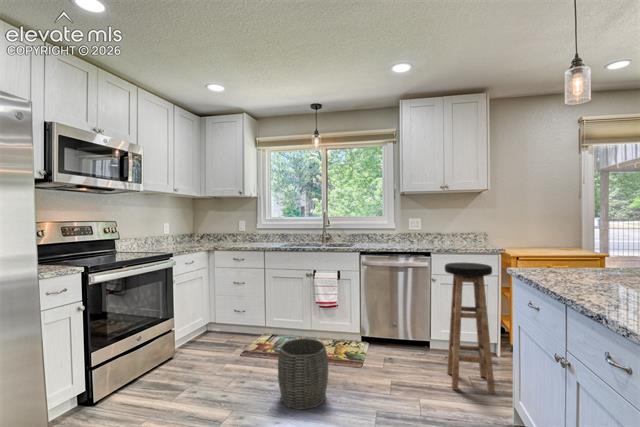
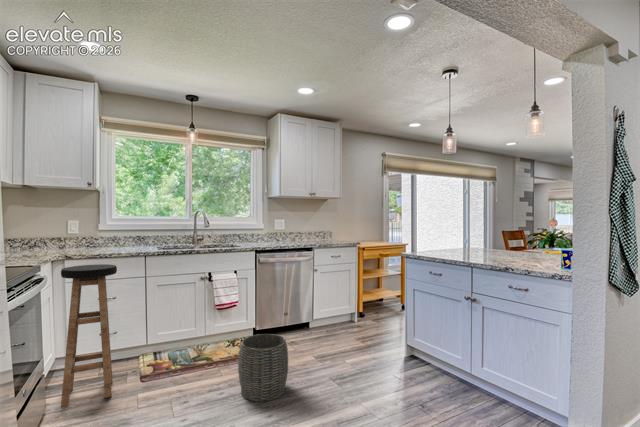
bar stool: present [445,263,495,394] -> present [61,264,117,408]

